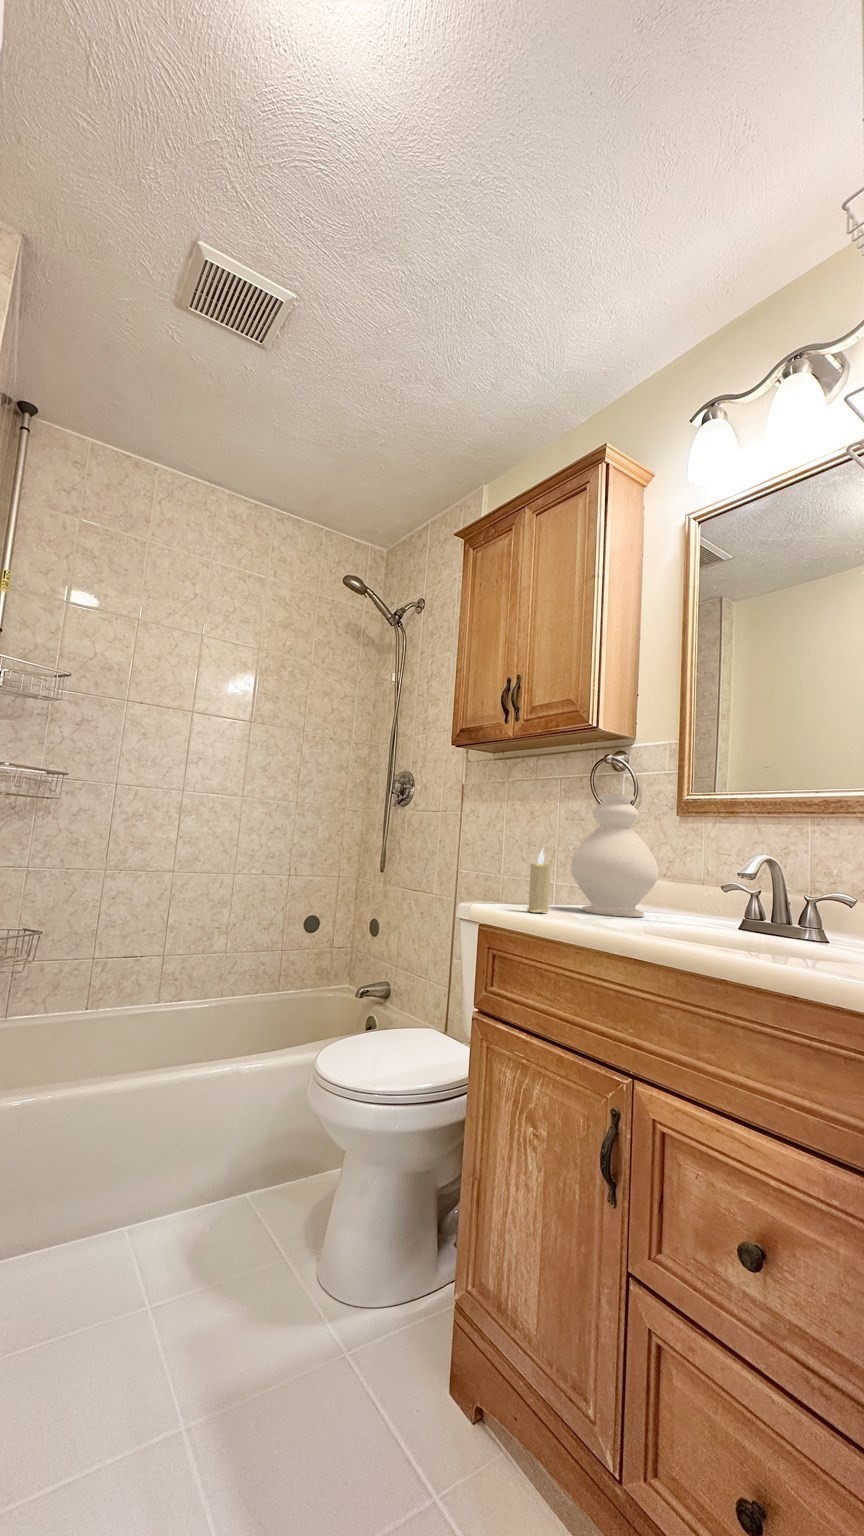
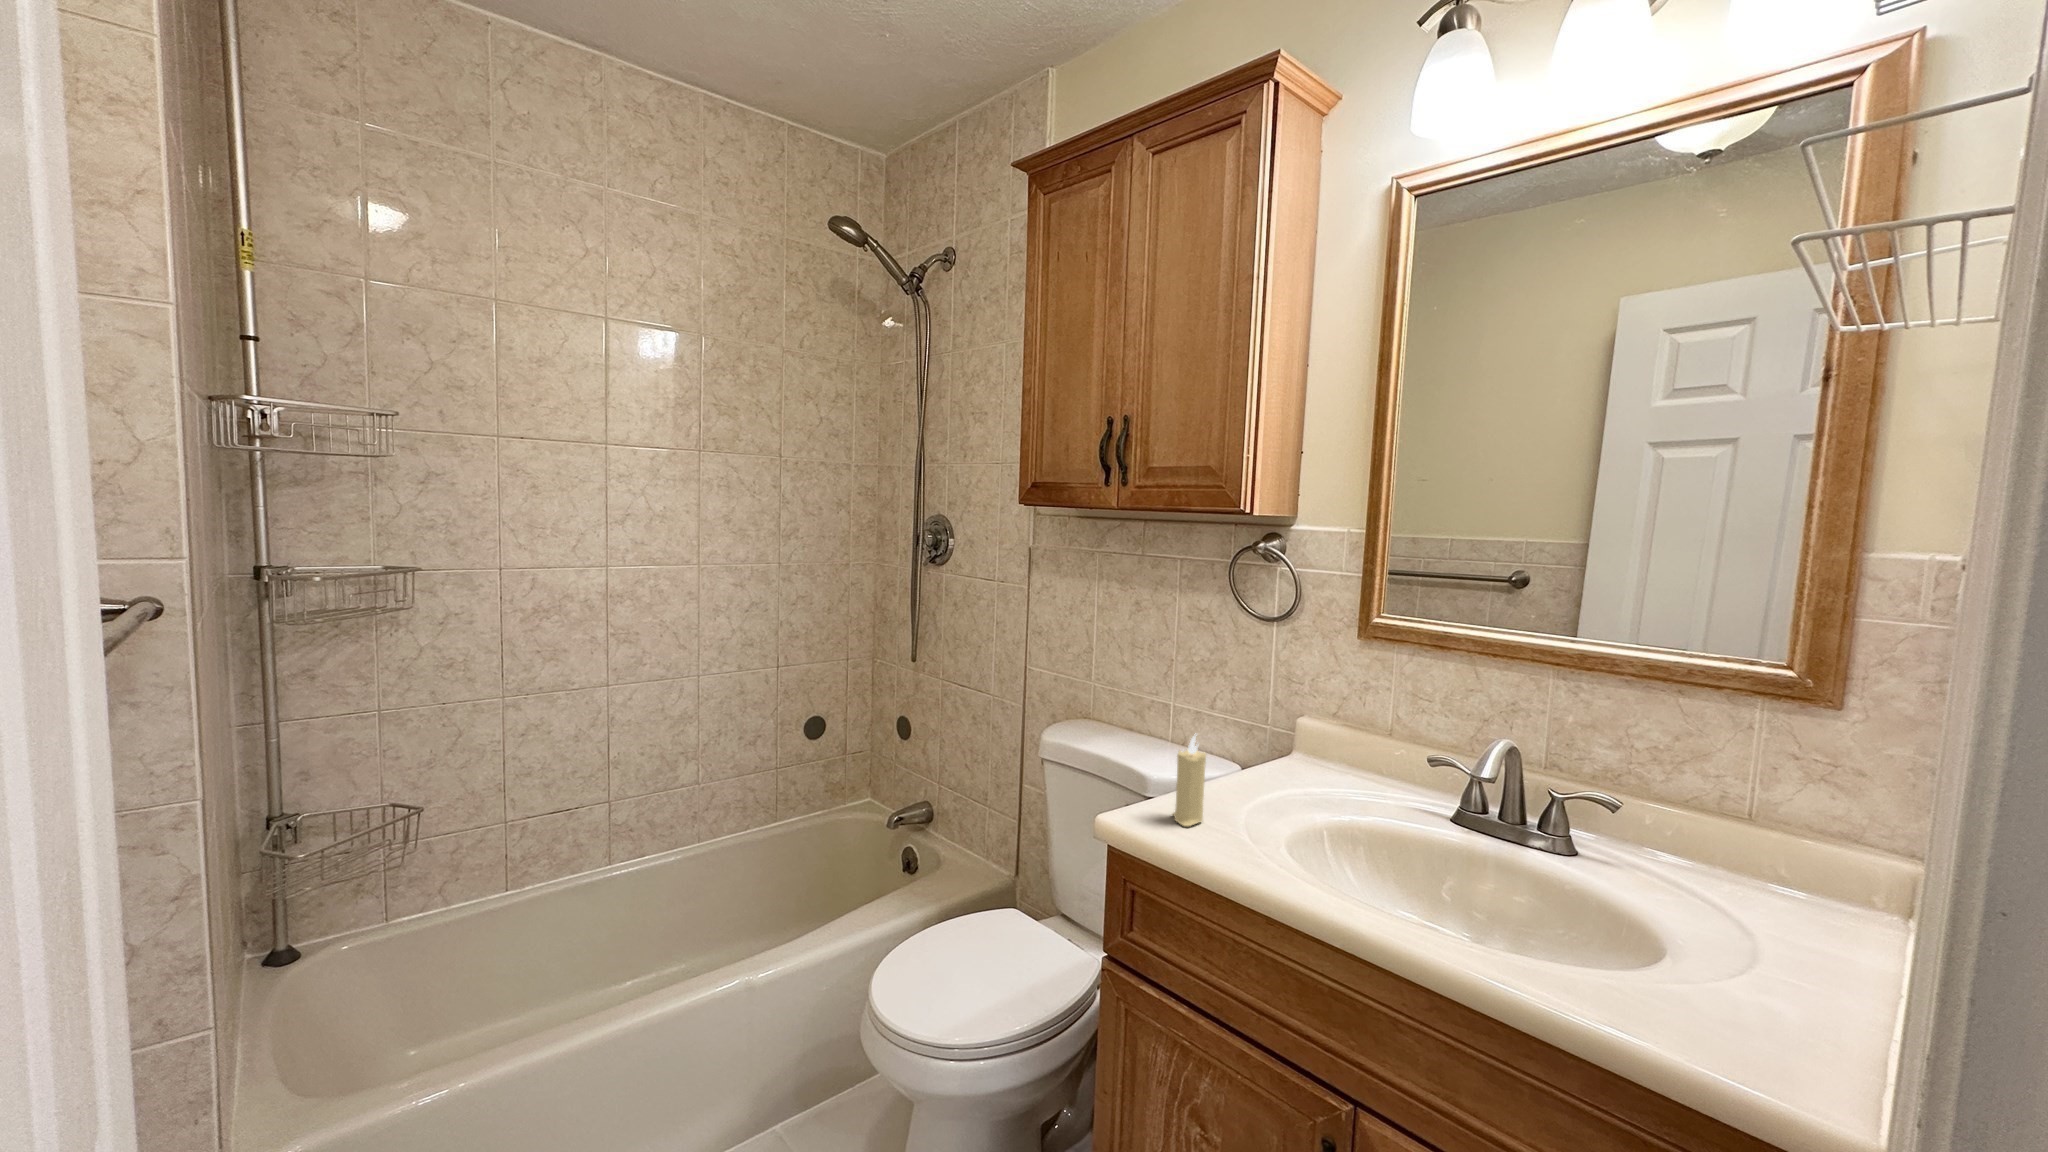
decorative vase: present [571,794,658,917] -> none [1218,621,1339,799]

